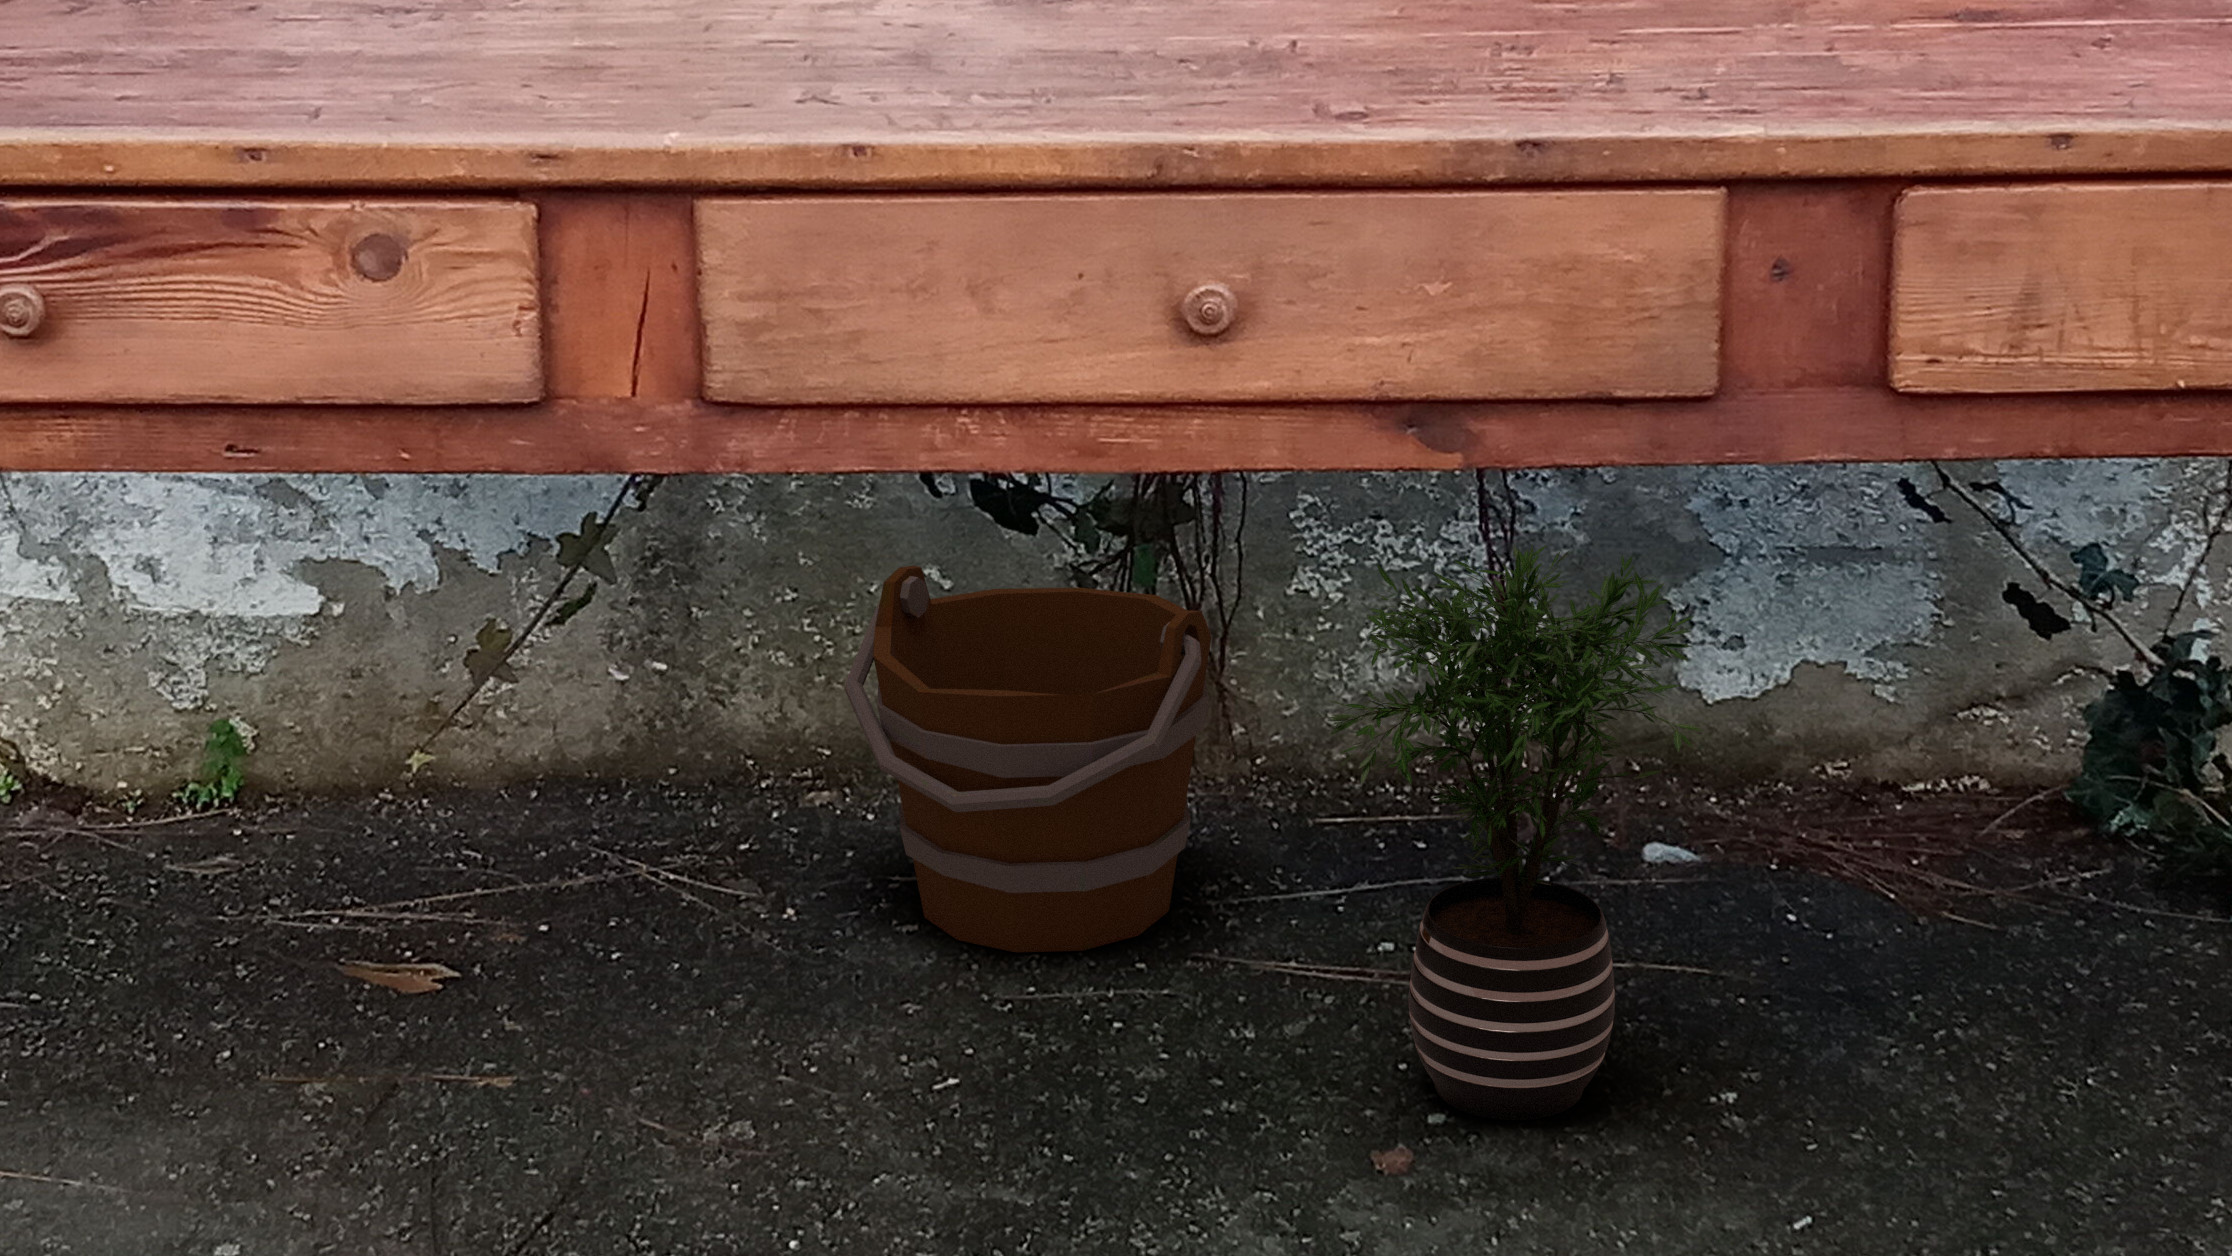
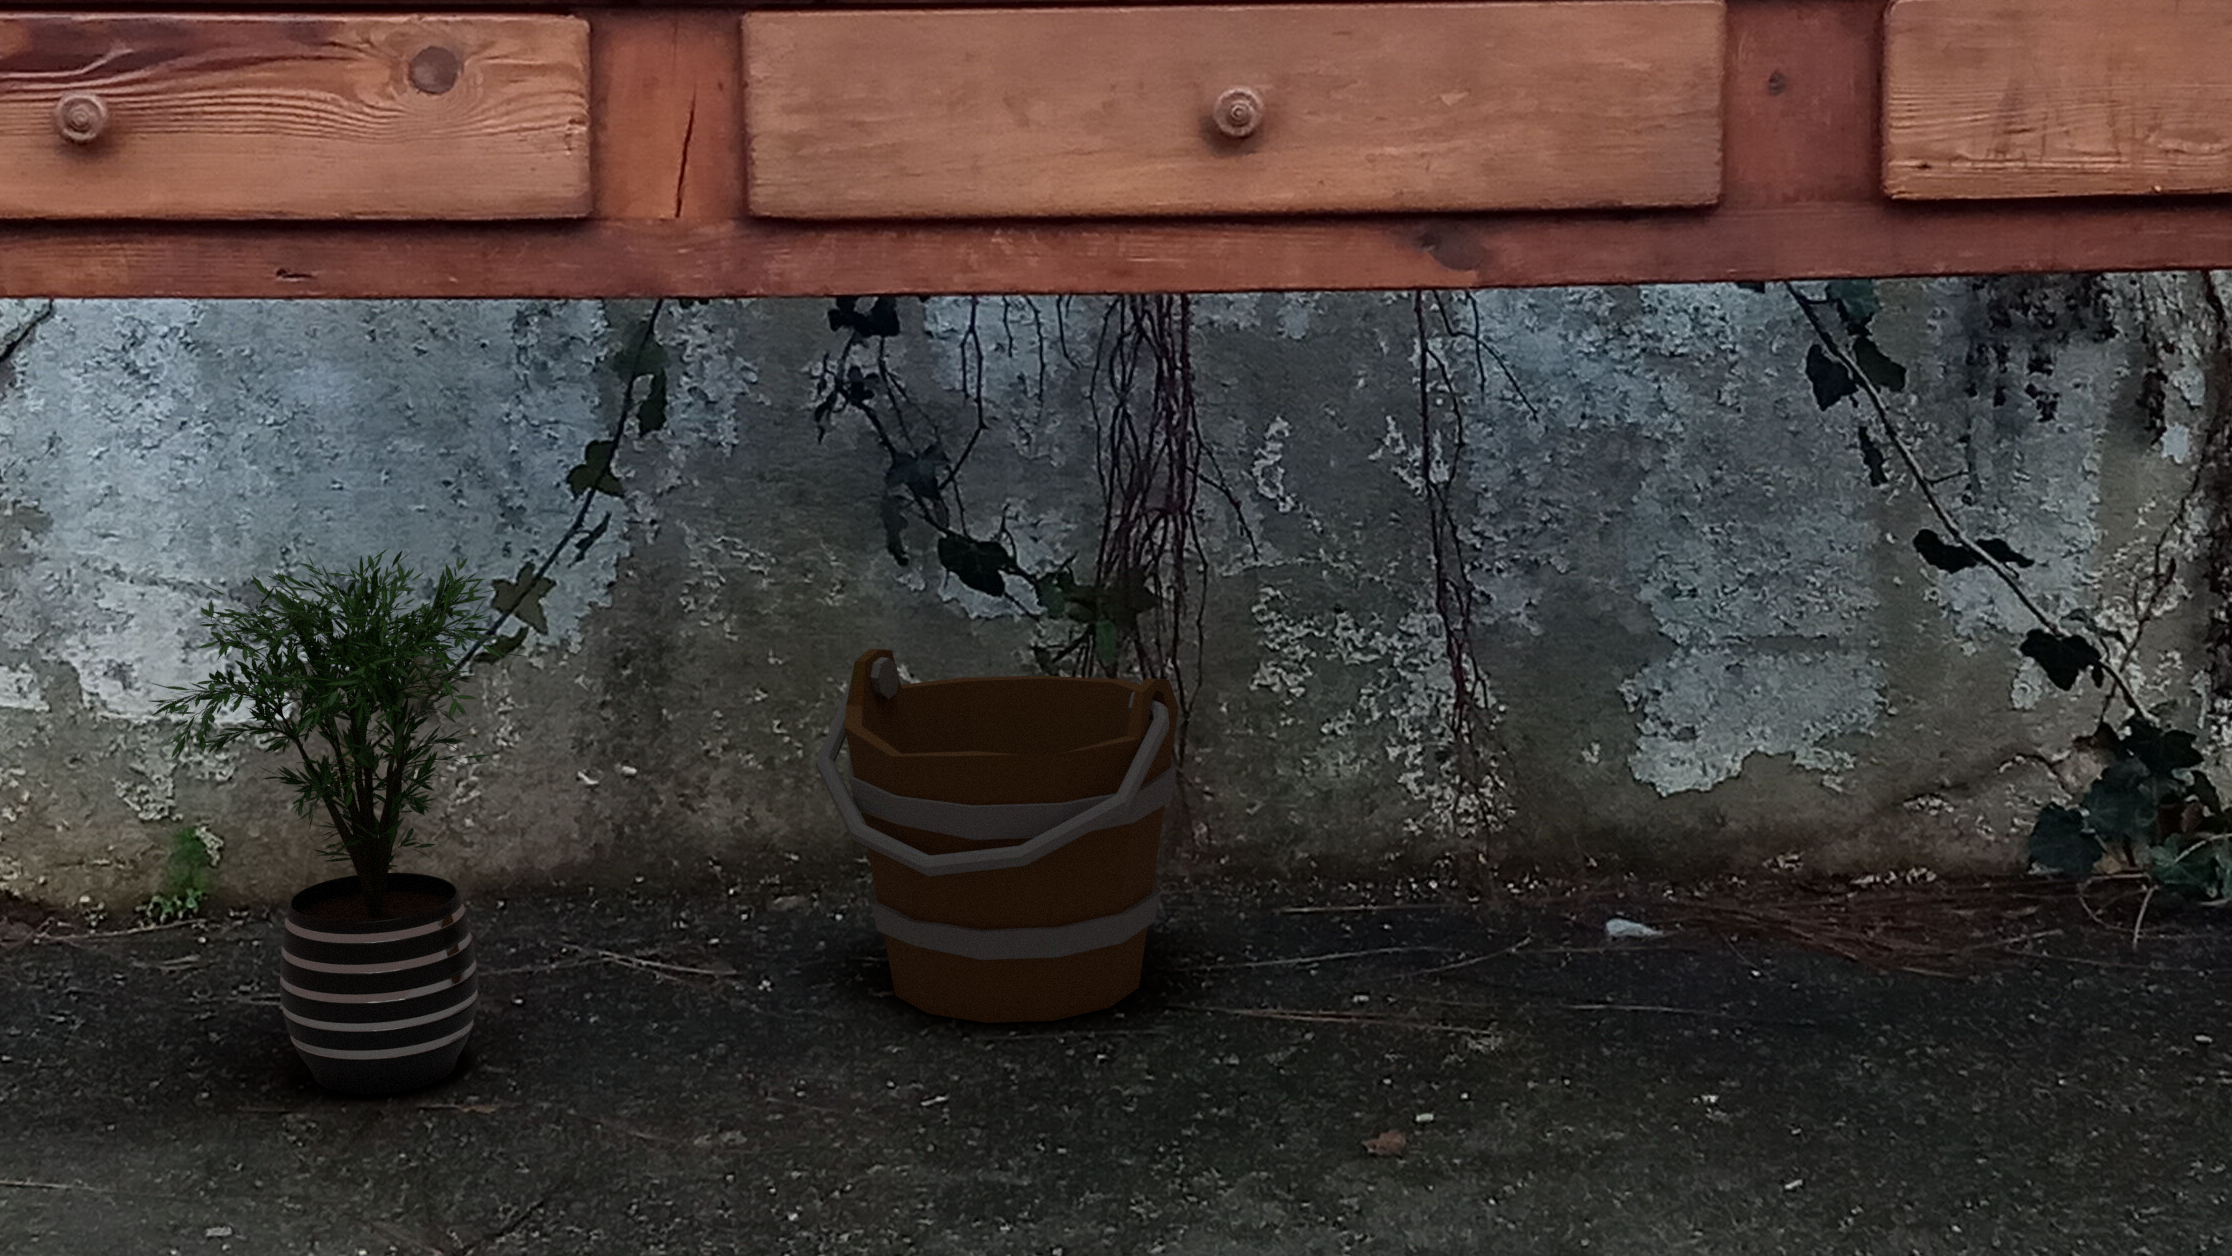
potted plant: present [1328,544,1704,1120] -> present [150,549,526,1094]

